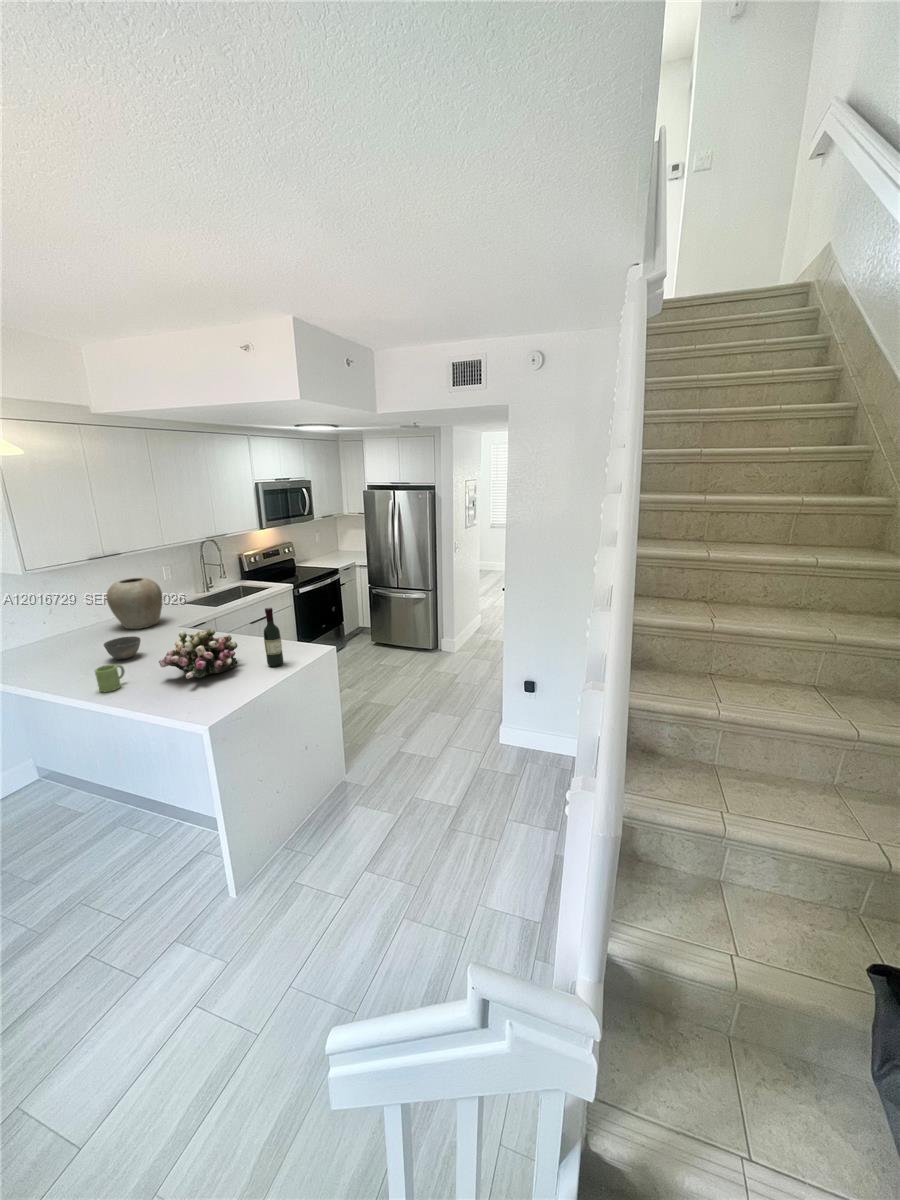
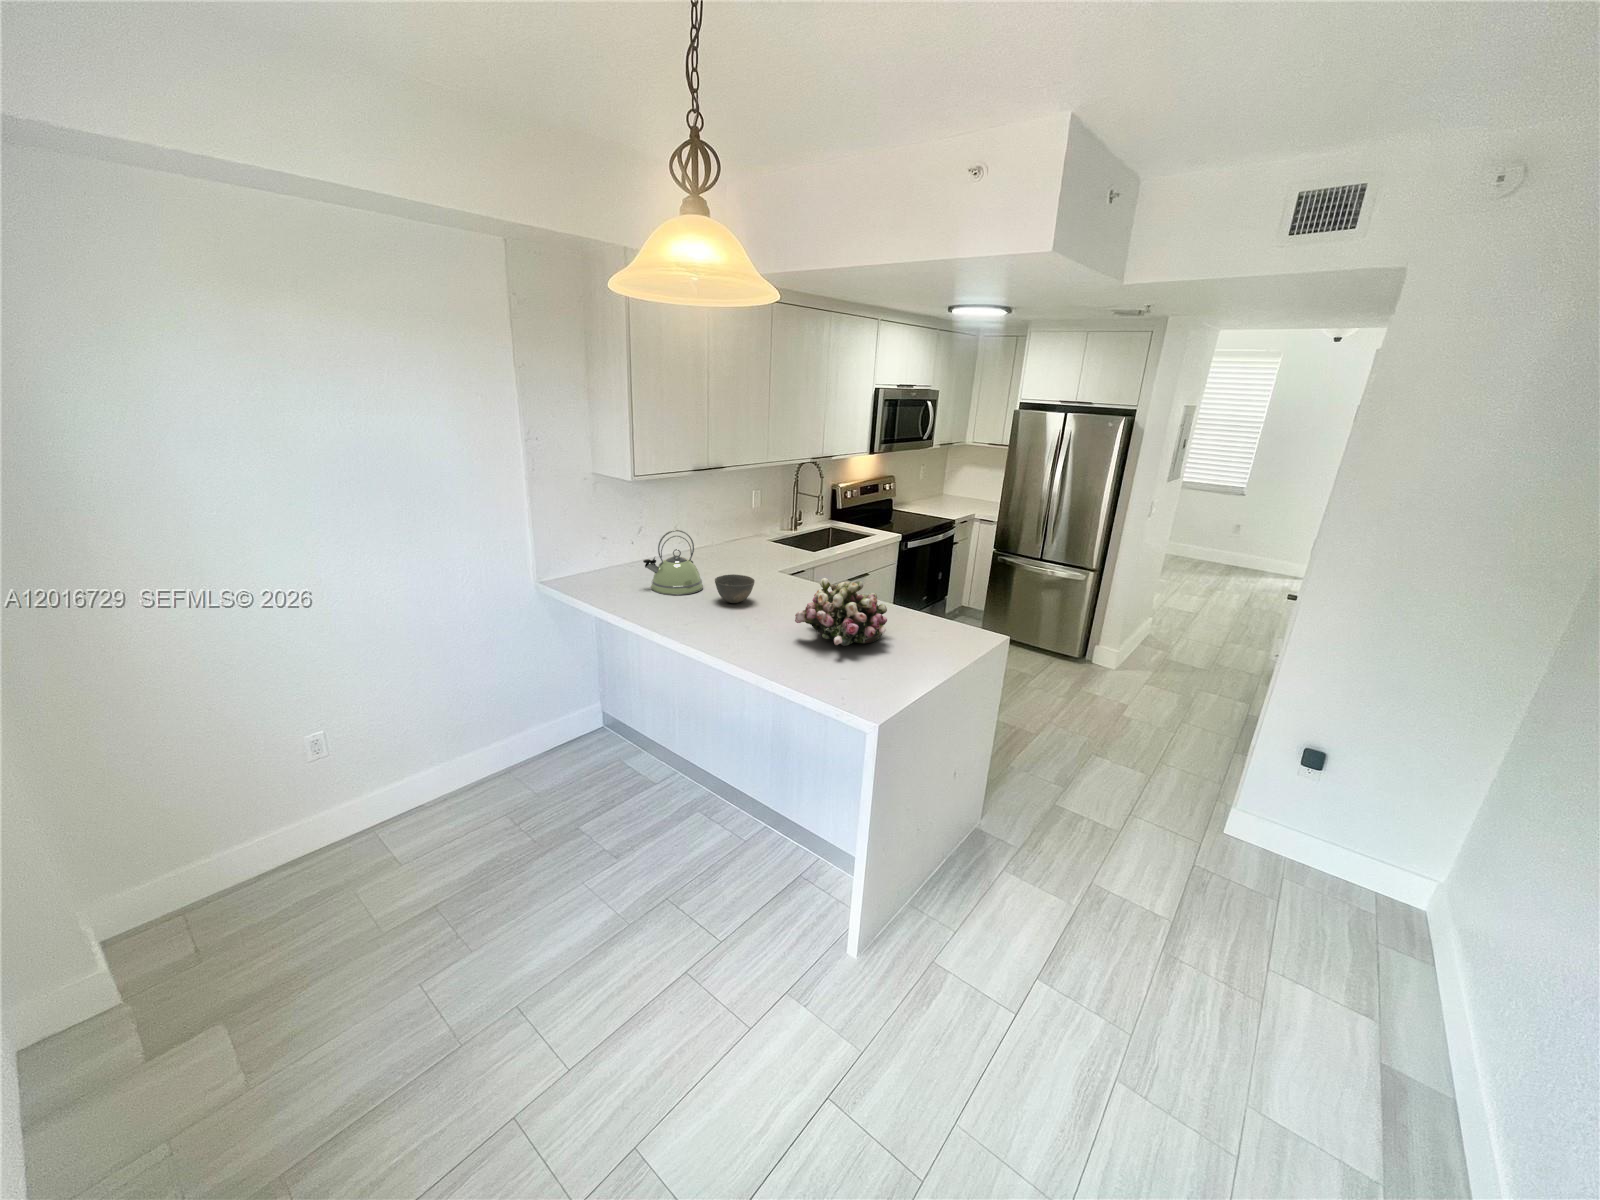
vase: present [106,578,163,629] -> none [702,500,763,567]
wine bottle: present [264,608,283,667] -> none [924,563,951,649]
kettle: none [38,610,103,662] -> present [643,530,703,595]
mug: present [95,665,125,692] -> none [723,608,751,643]

